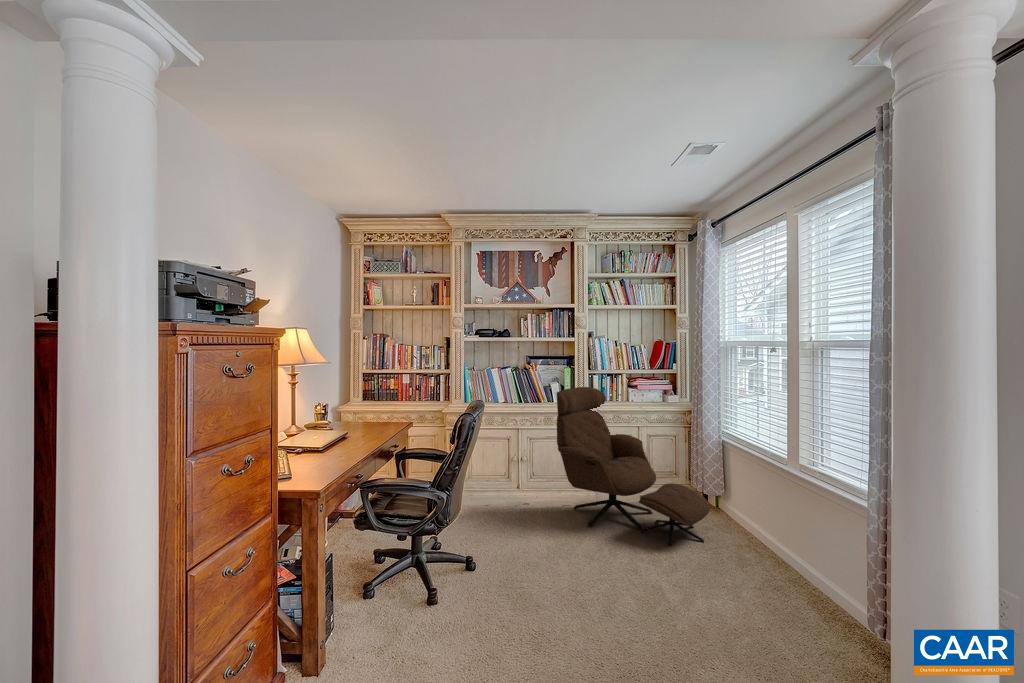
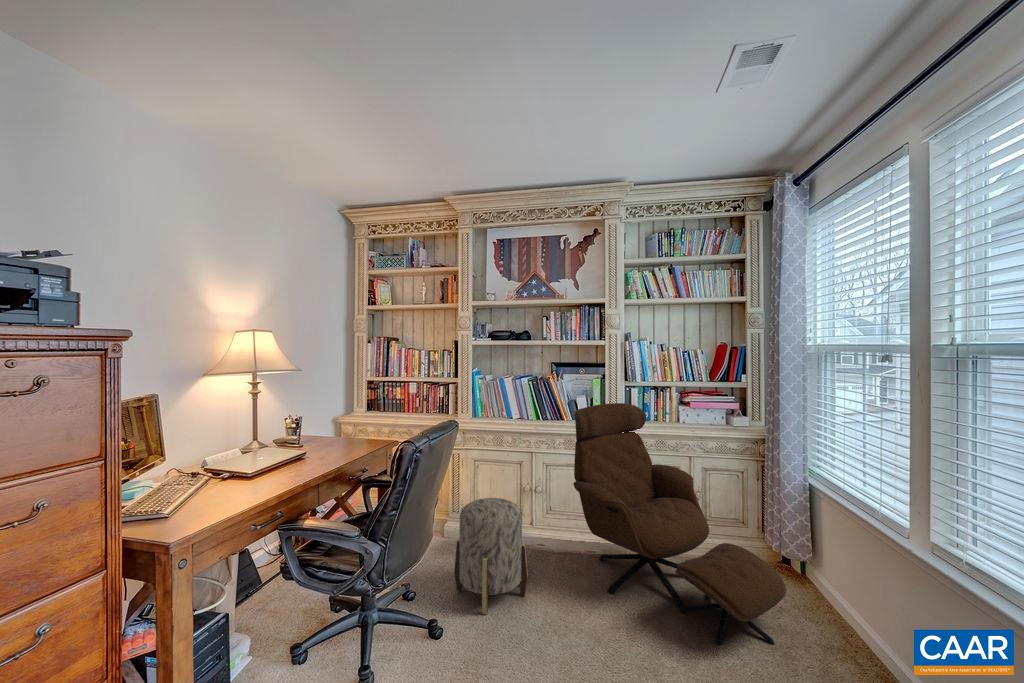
ottoman: none [471,462,530,547] -> present [454,498,528,614]

